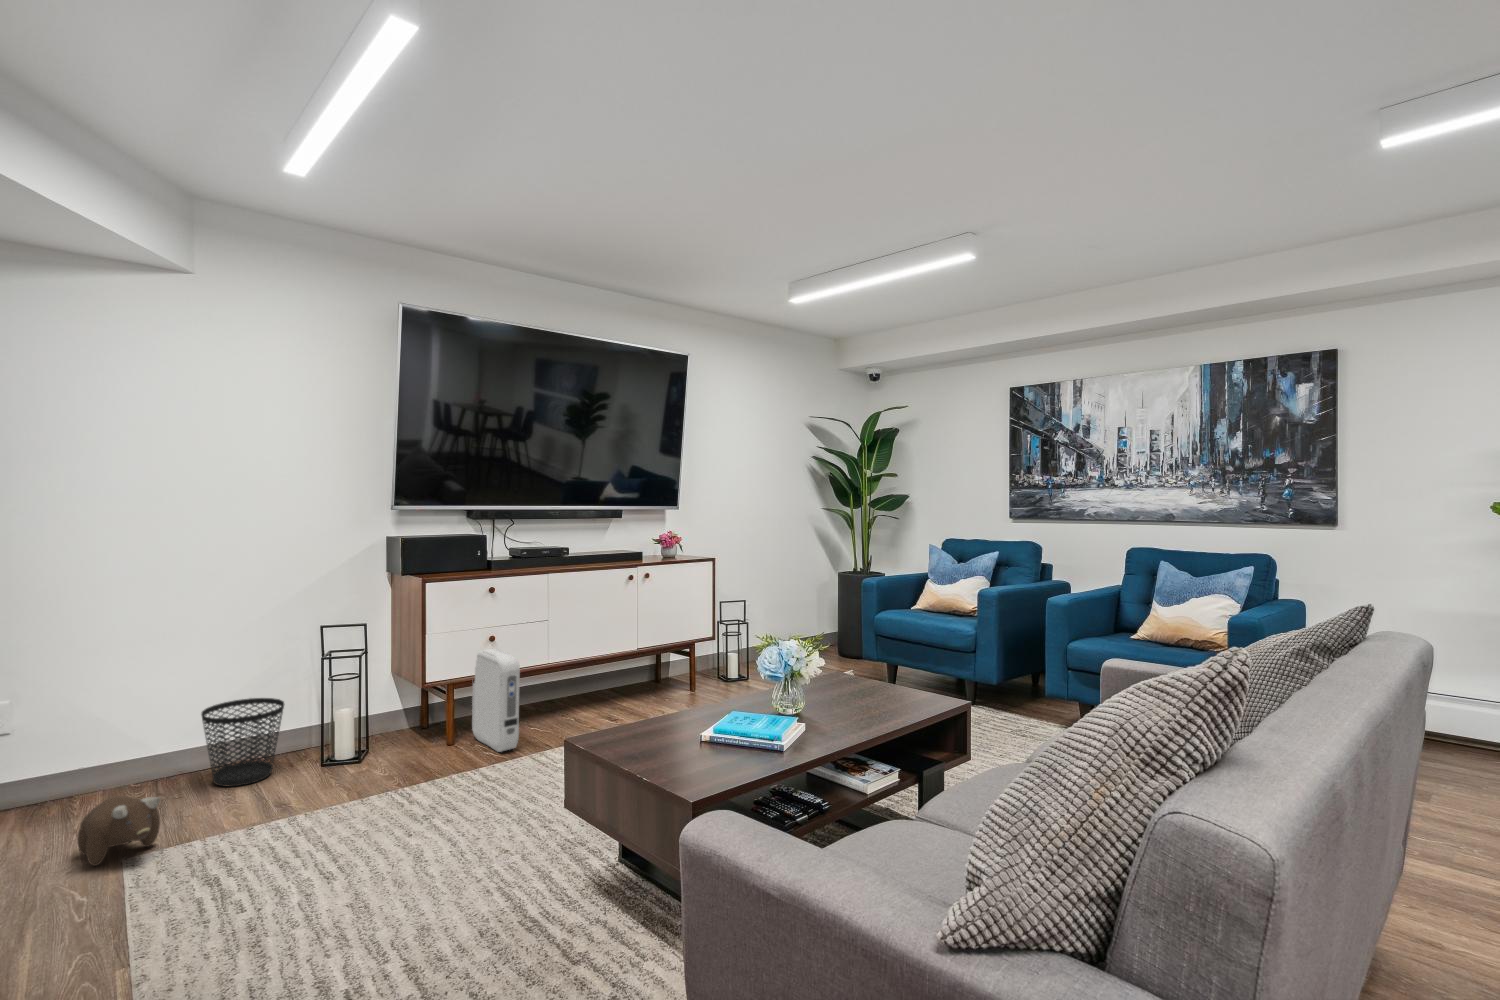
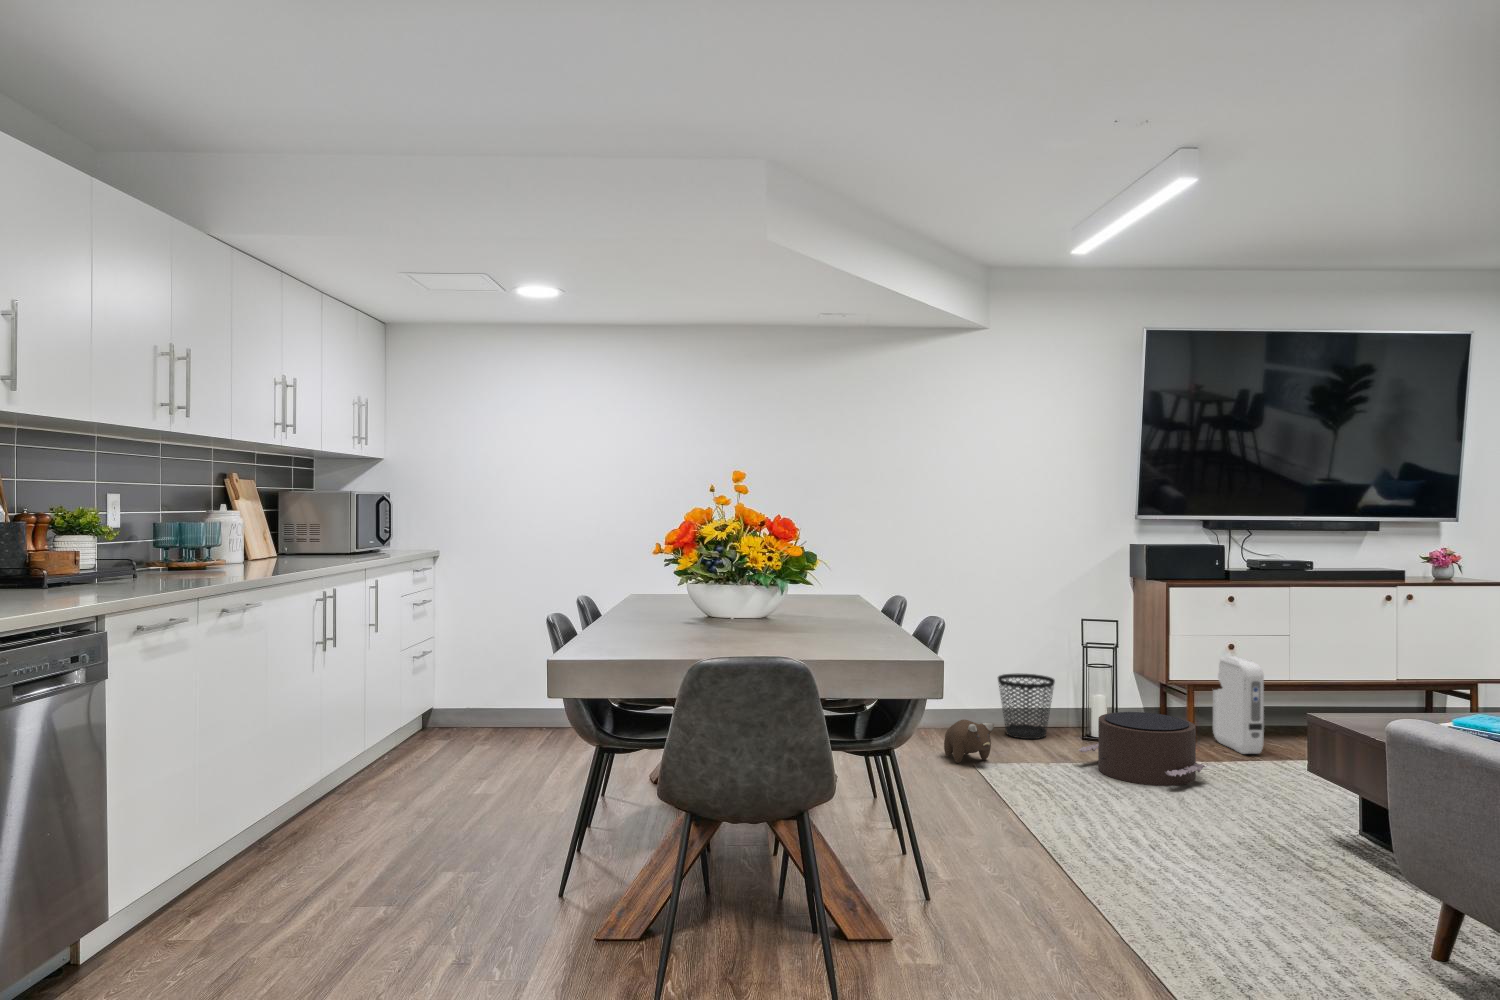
pouf: none [294,734,451,836] -> present [1079,712,1206,786]

